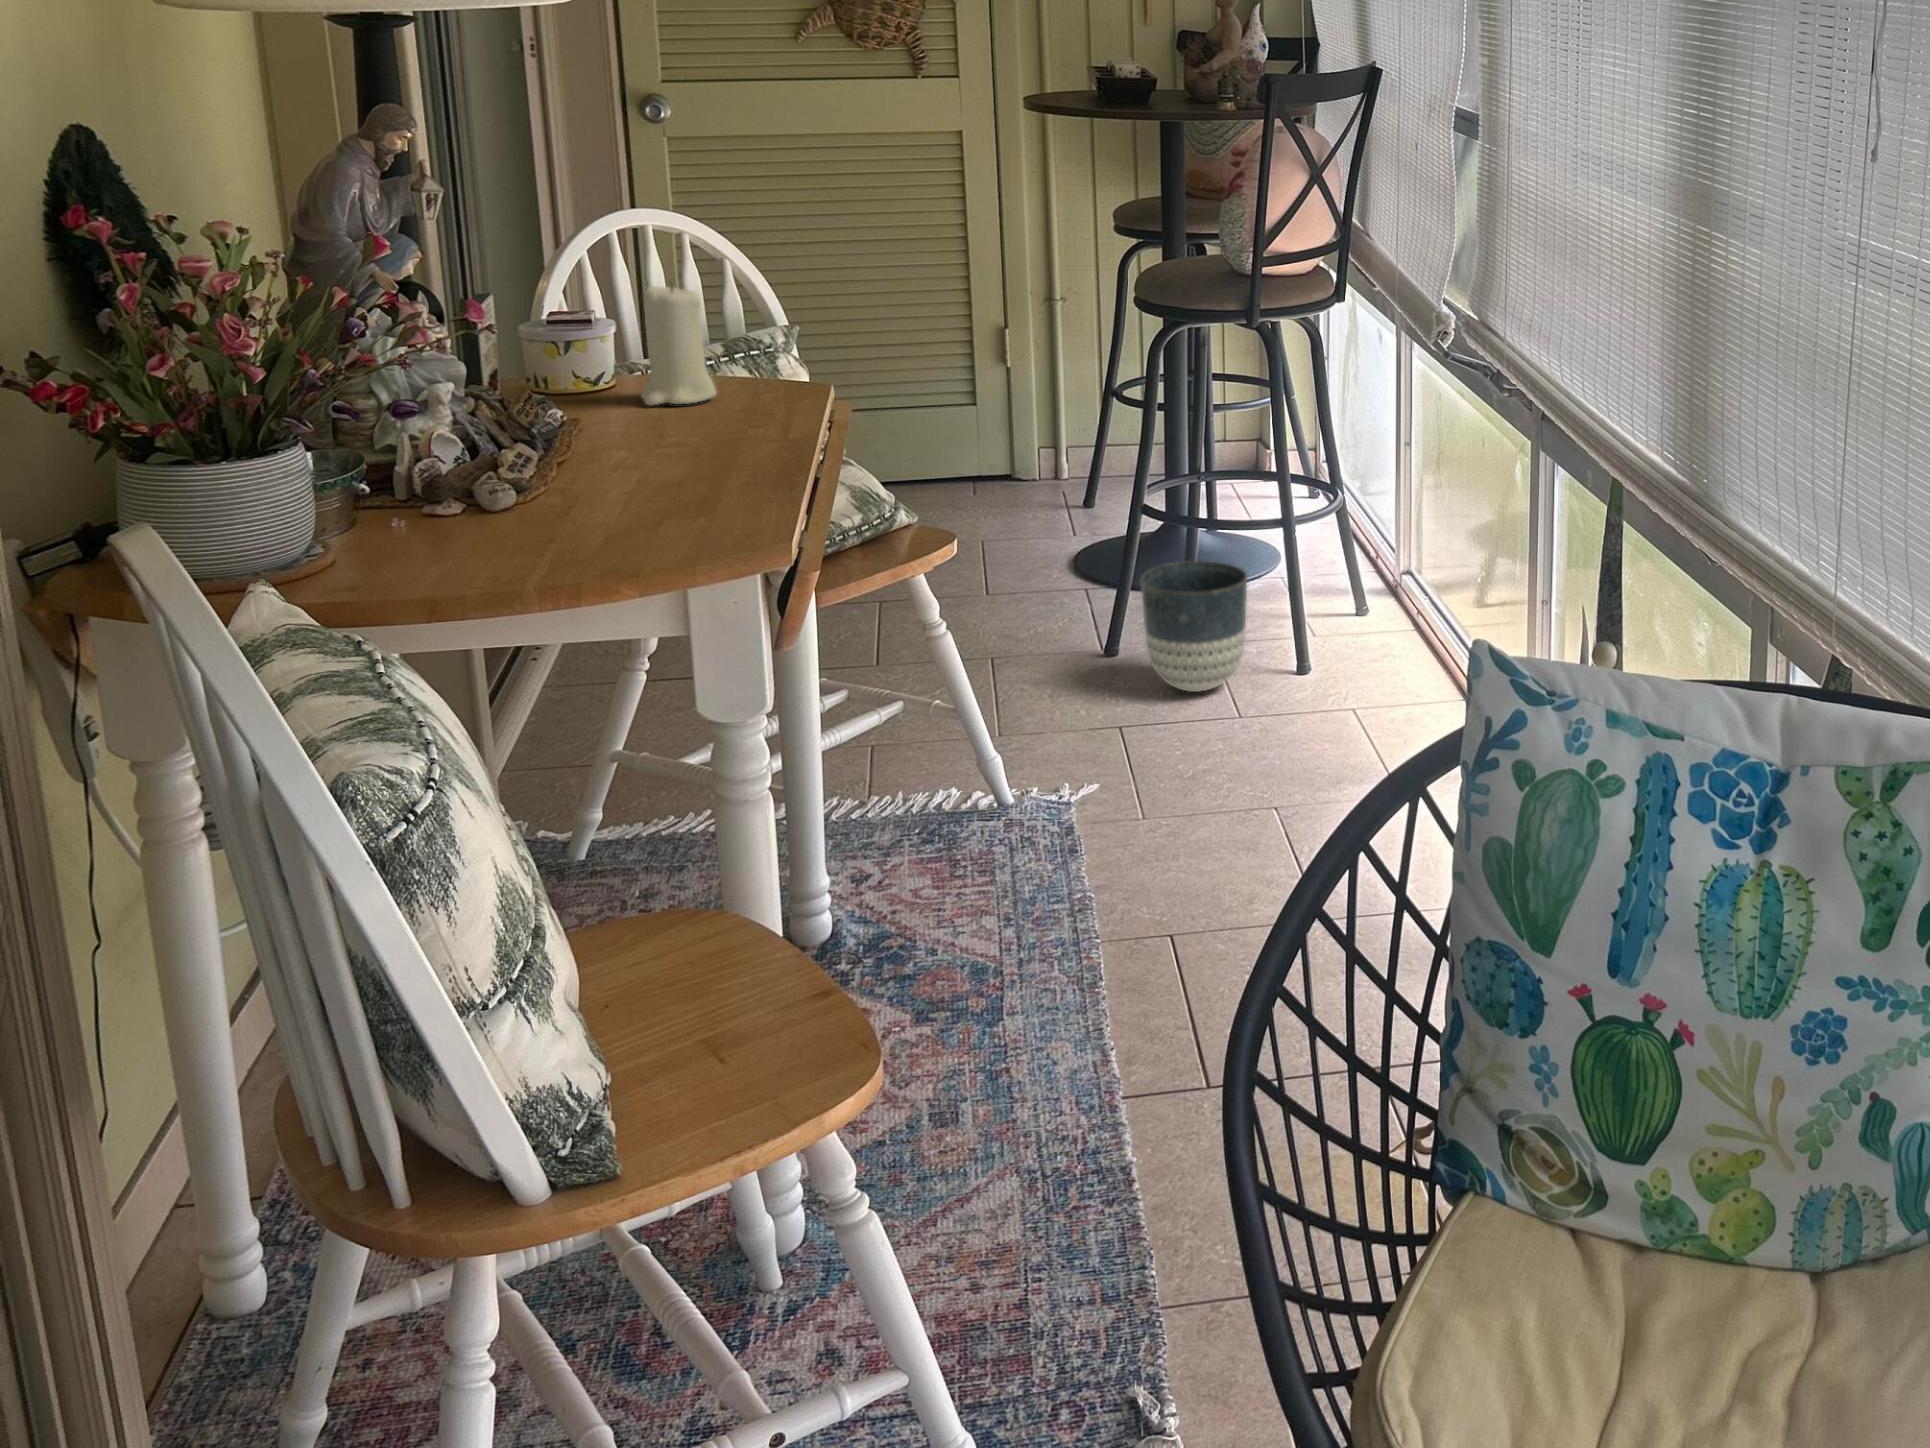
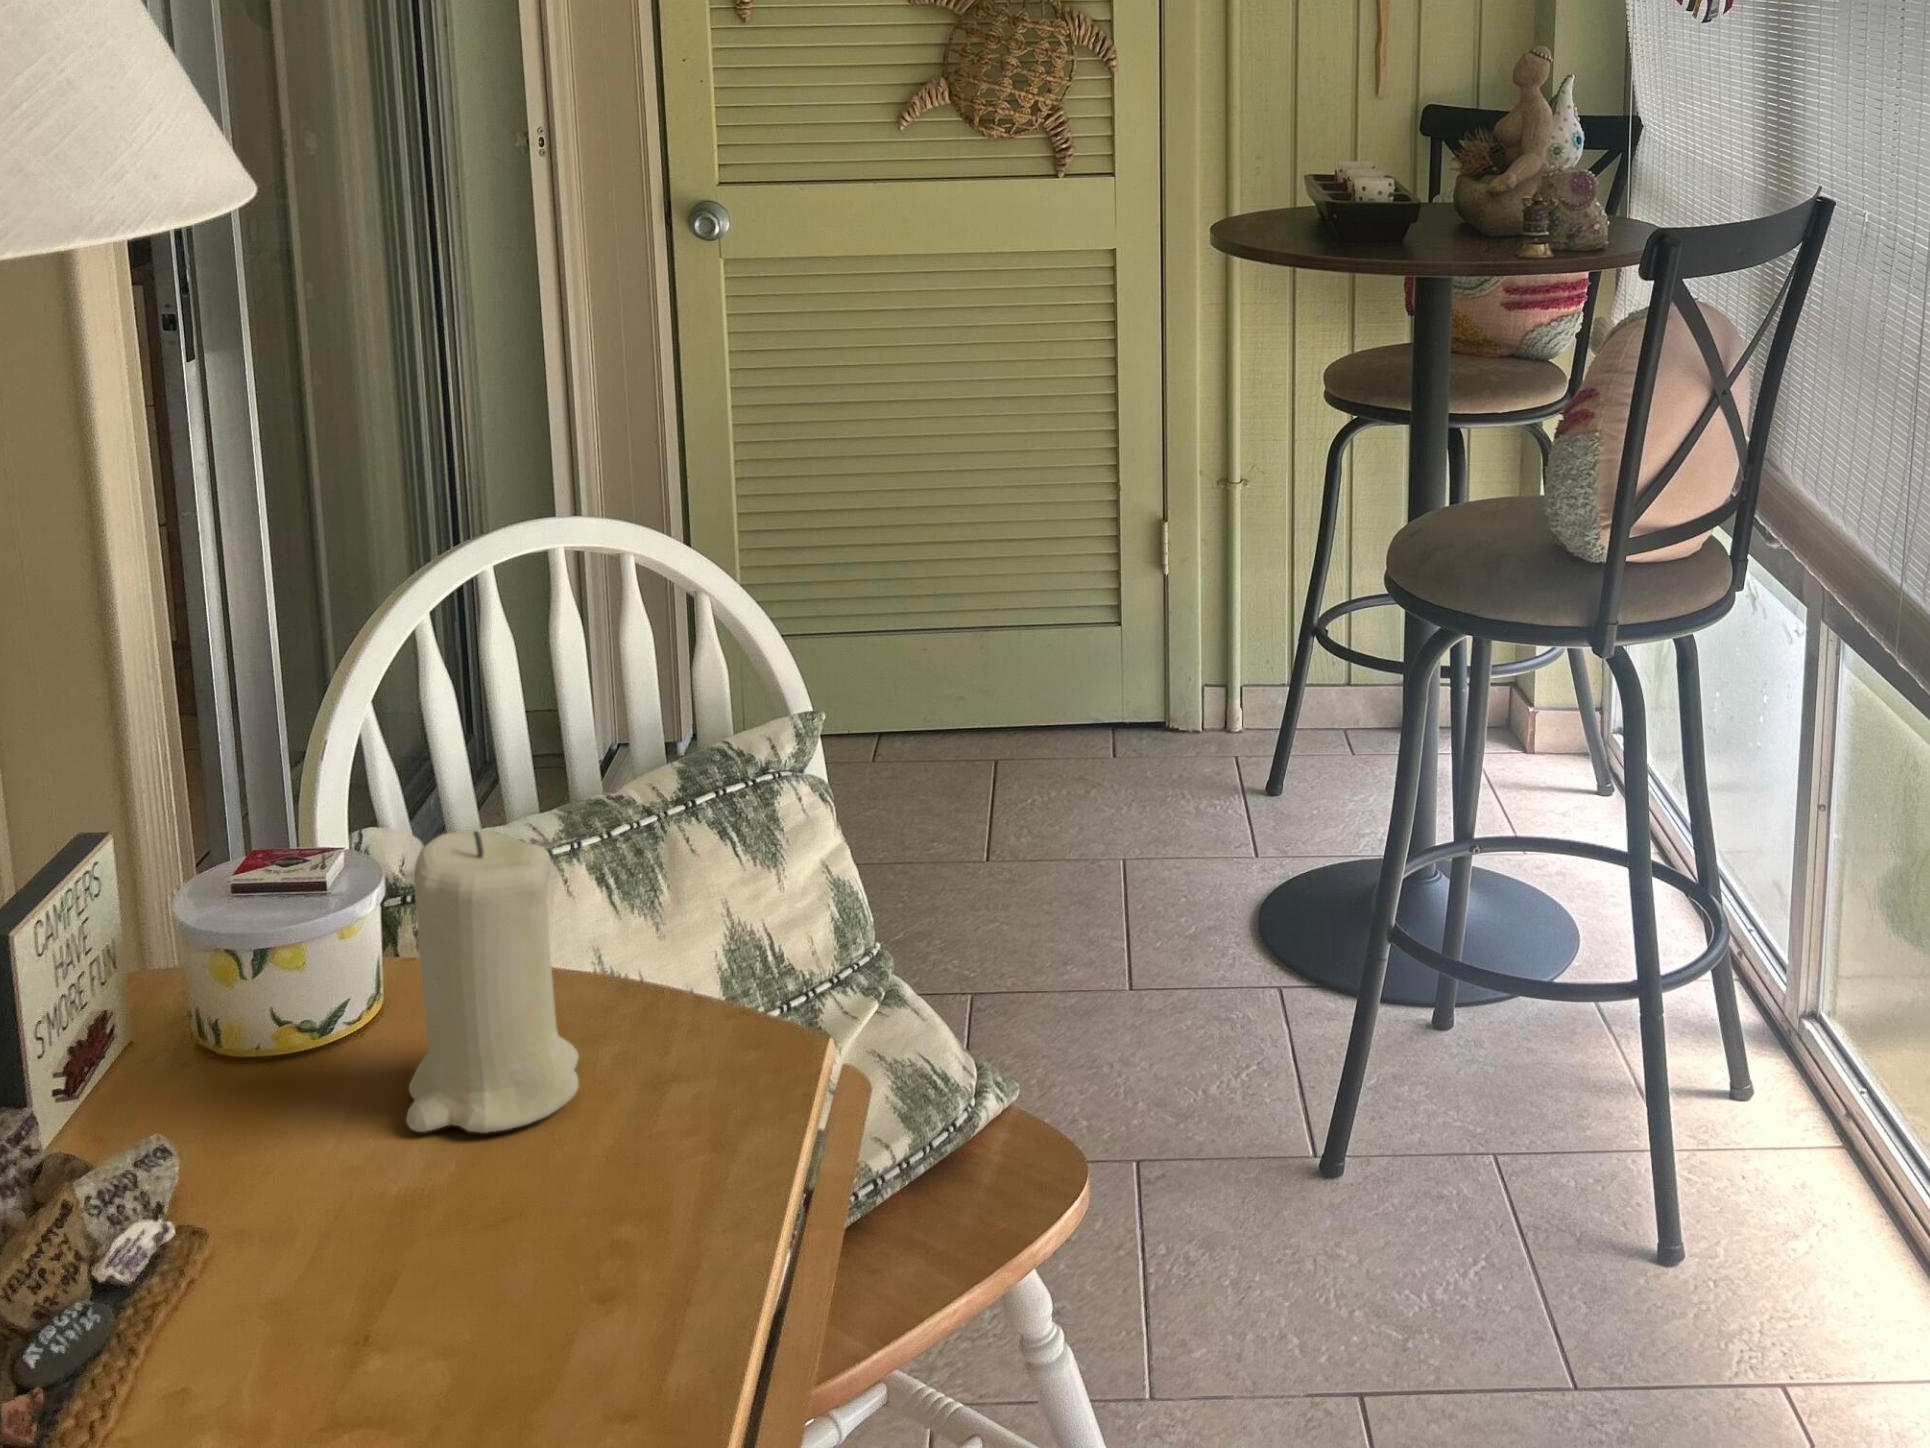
planter: present [1141,561,1247,692] -> none [1407,1045,1595,1295]

